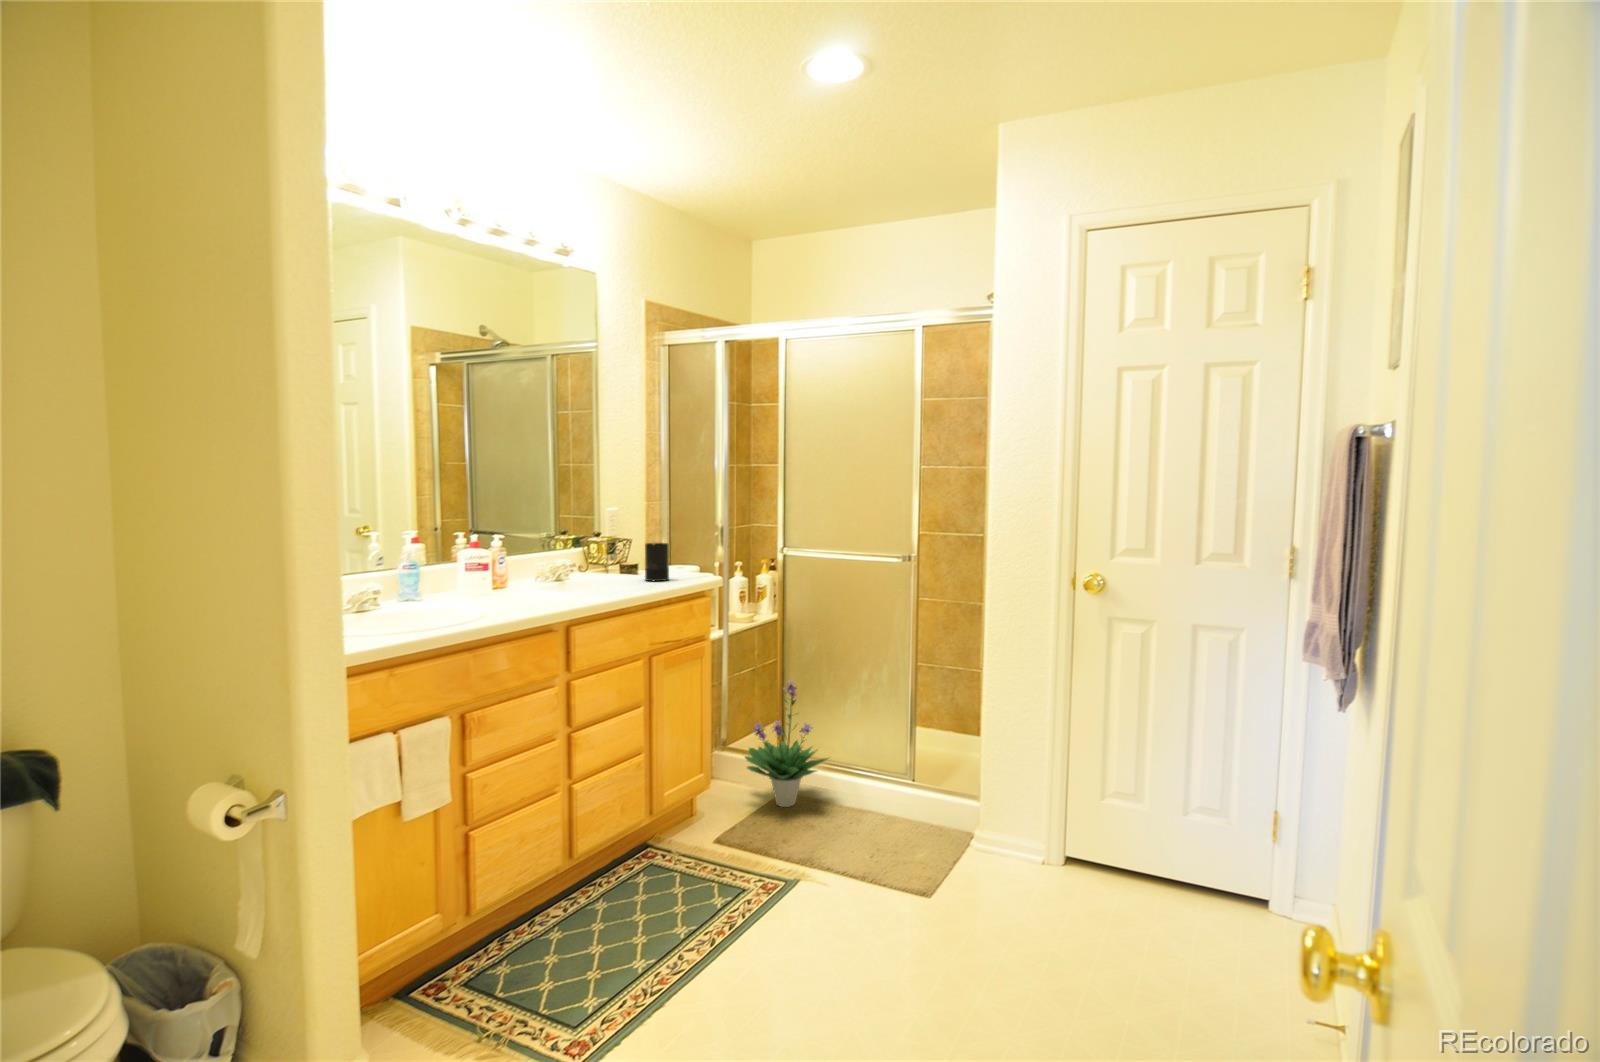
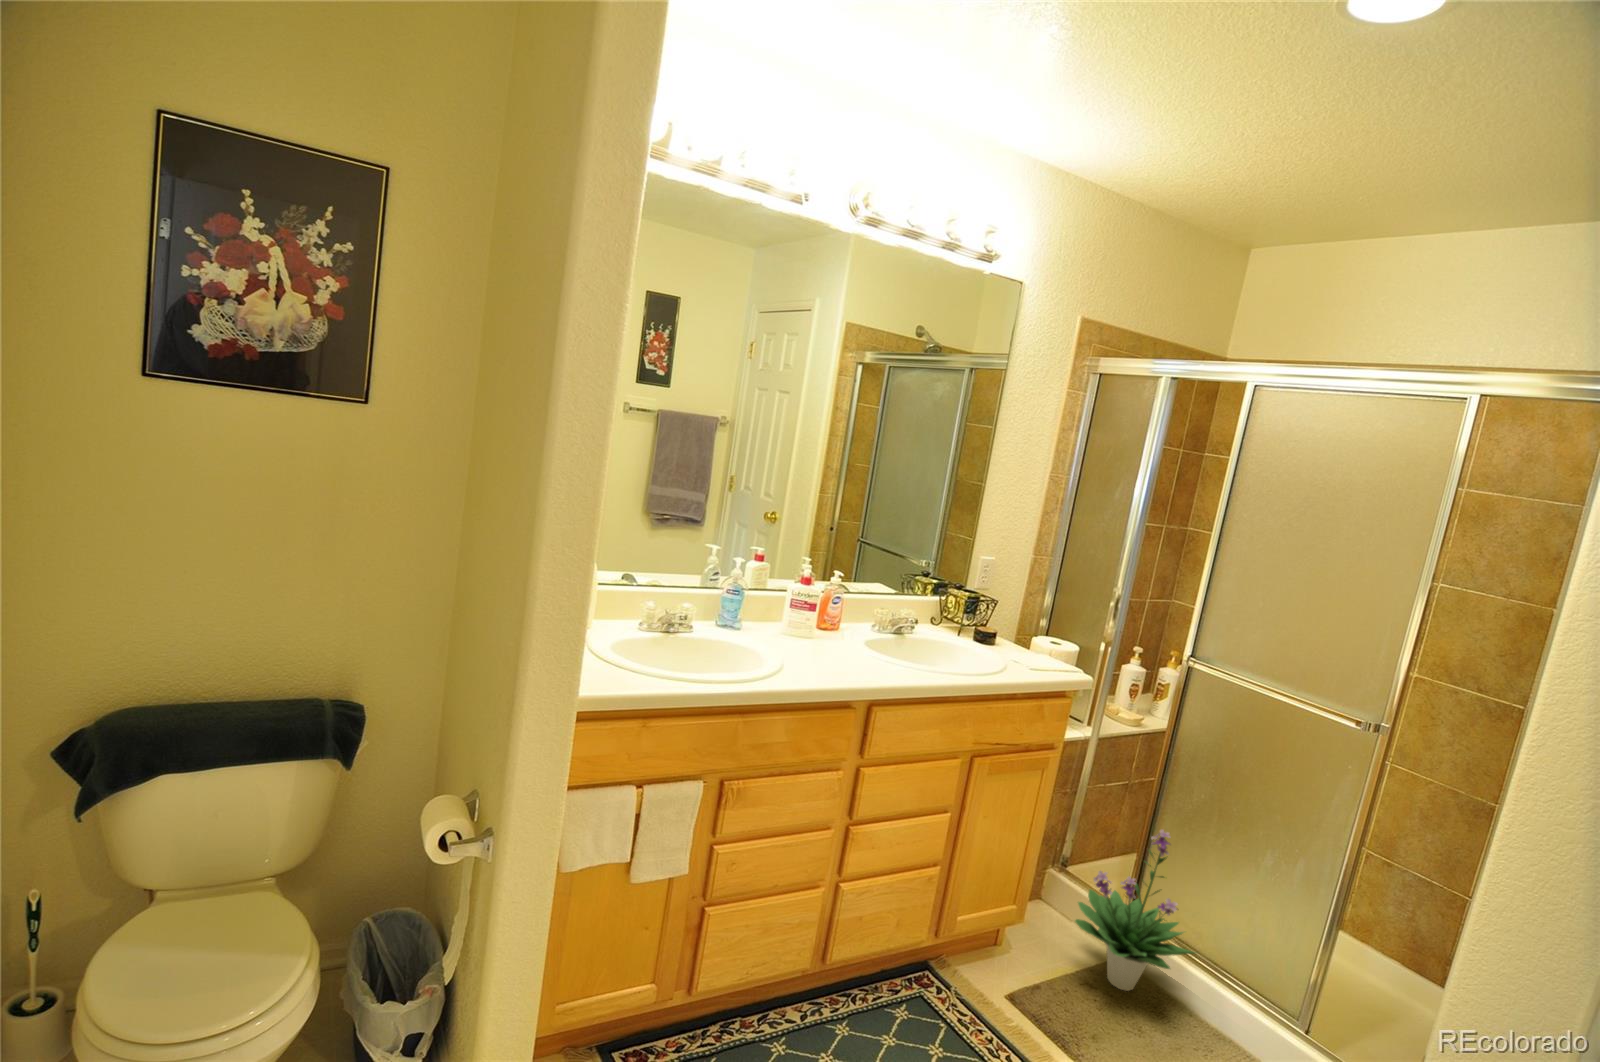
candle: present [645,542,669,581] -> none [995,608,1033,665]

